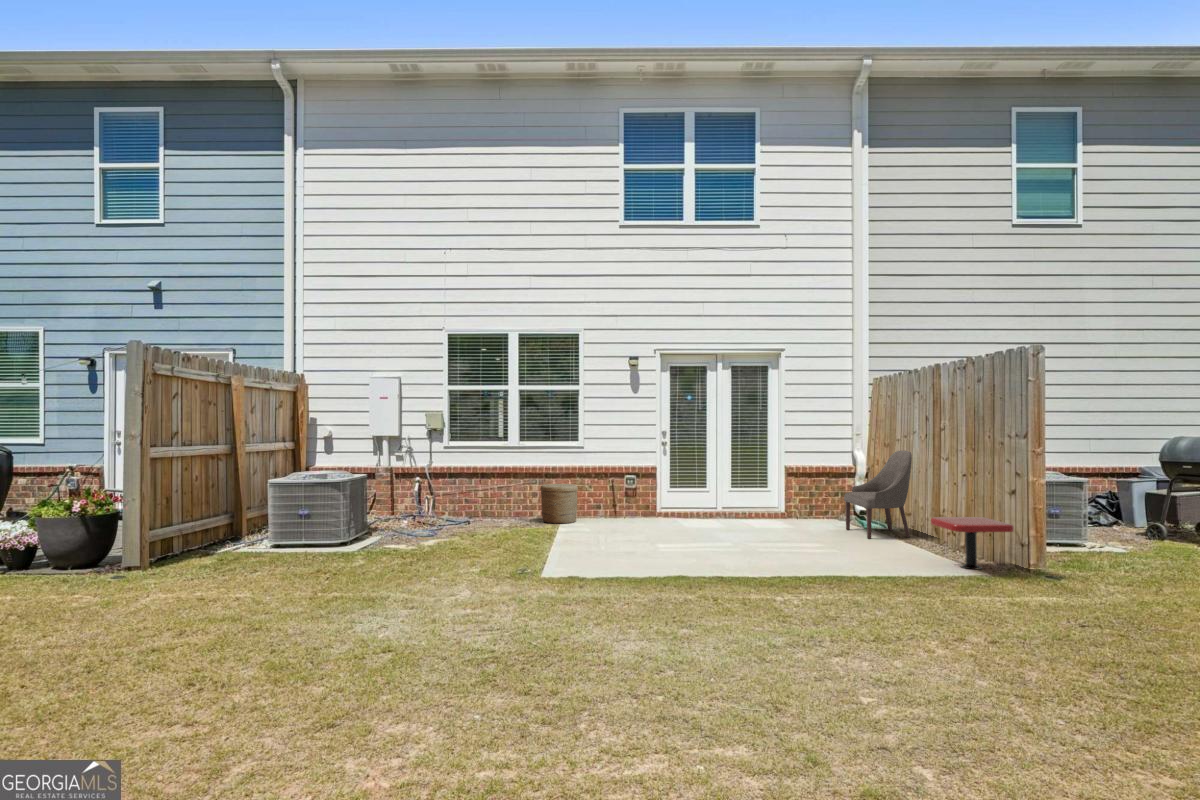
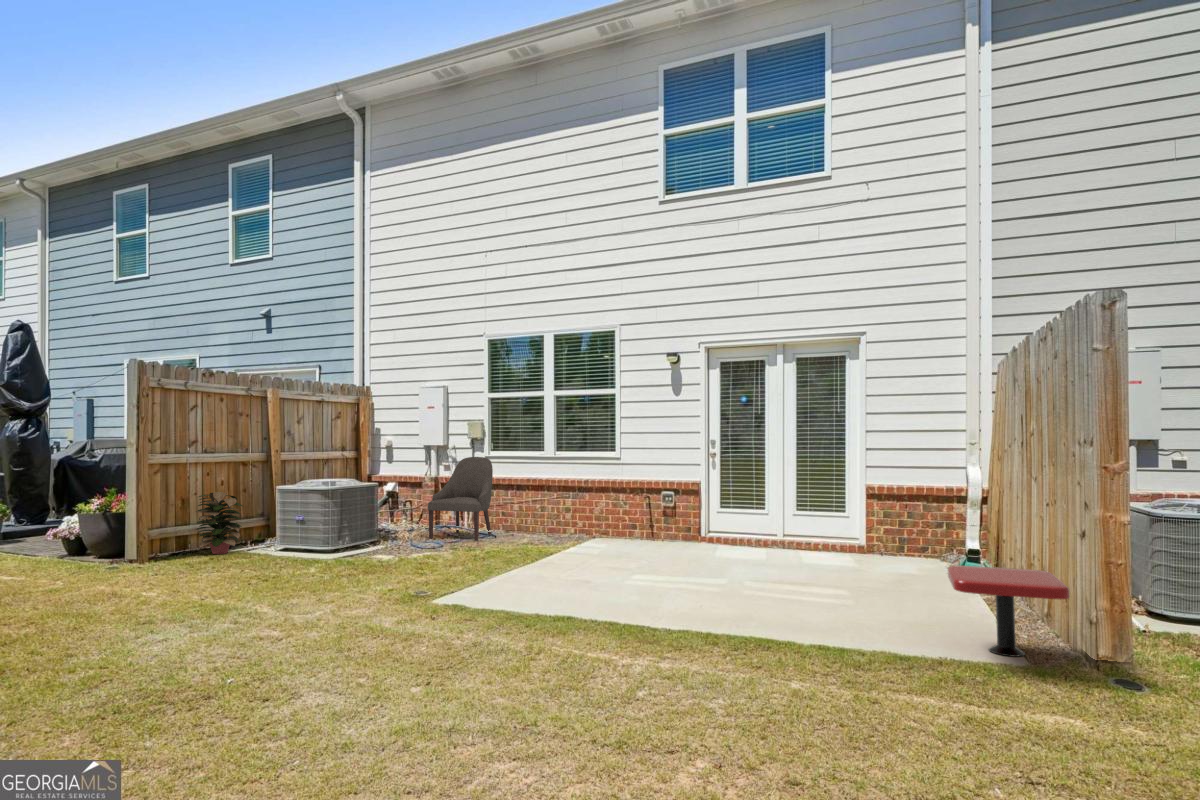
chair: present [844,451,912,539] -> present [428,457,493,541]
woven basket: present [540,484,578,524] -> none [563,499,606,544]
decorative plant: none [190,488,243,554] -> present [196,492,242,554]

